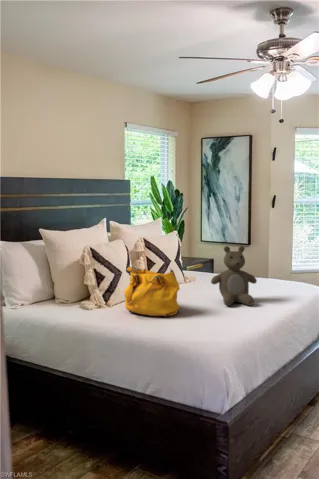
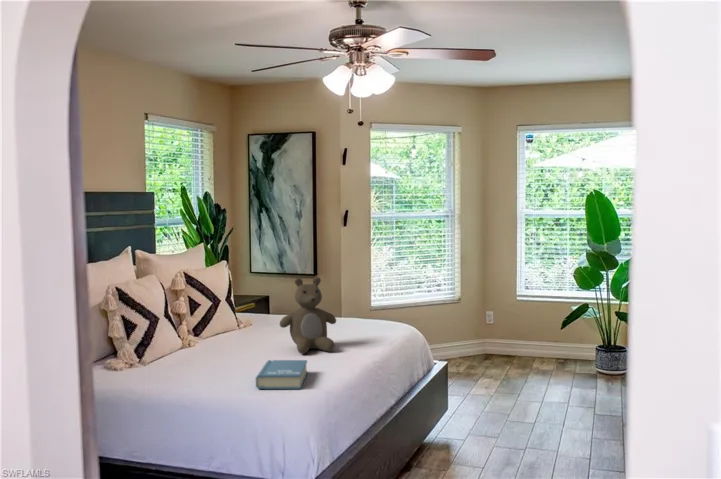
handbag: present [124,267,180,317] -> none [167,308,243,372]
book: none [185,310,229,336] -> present [256,360,307,389]

